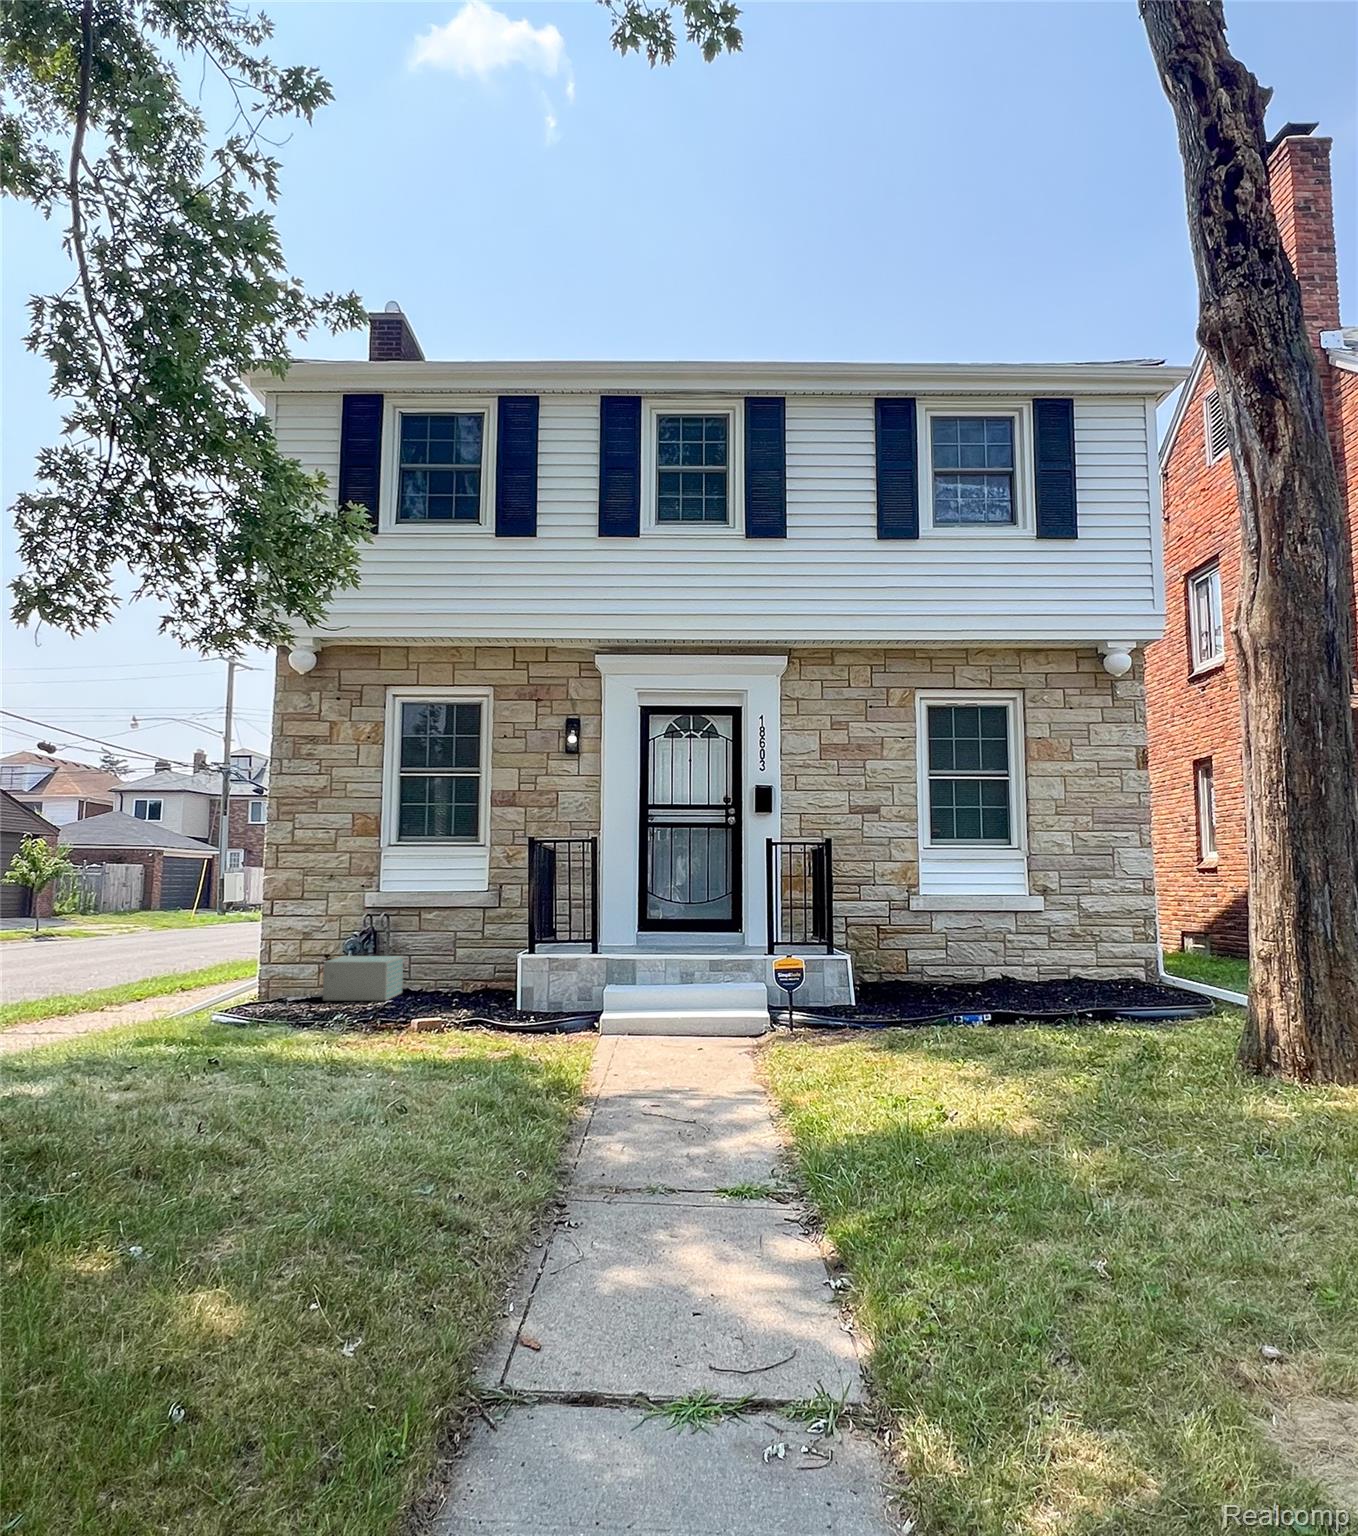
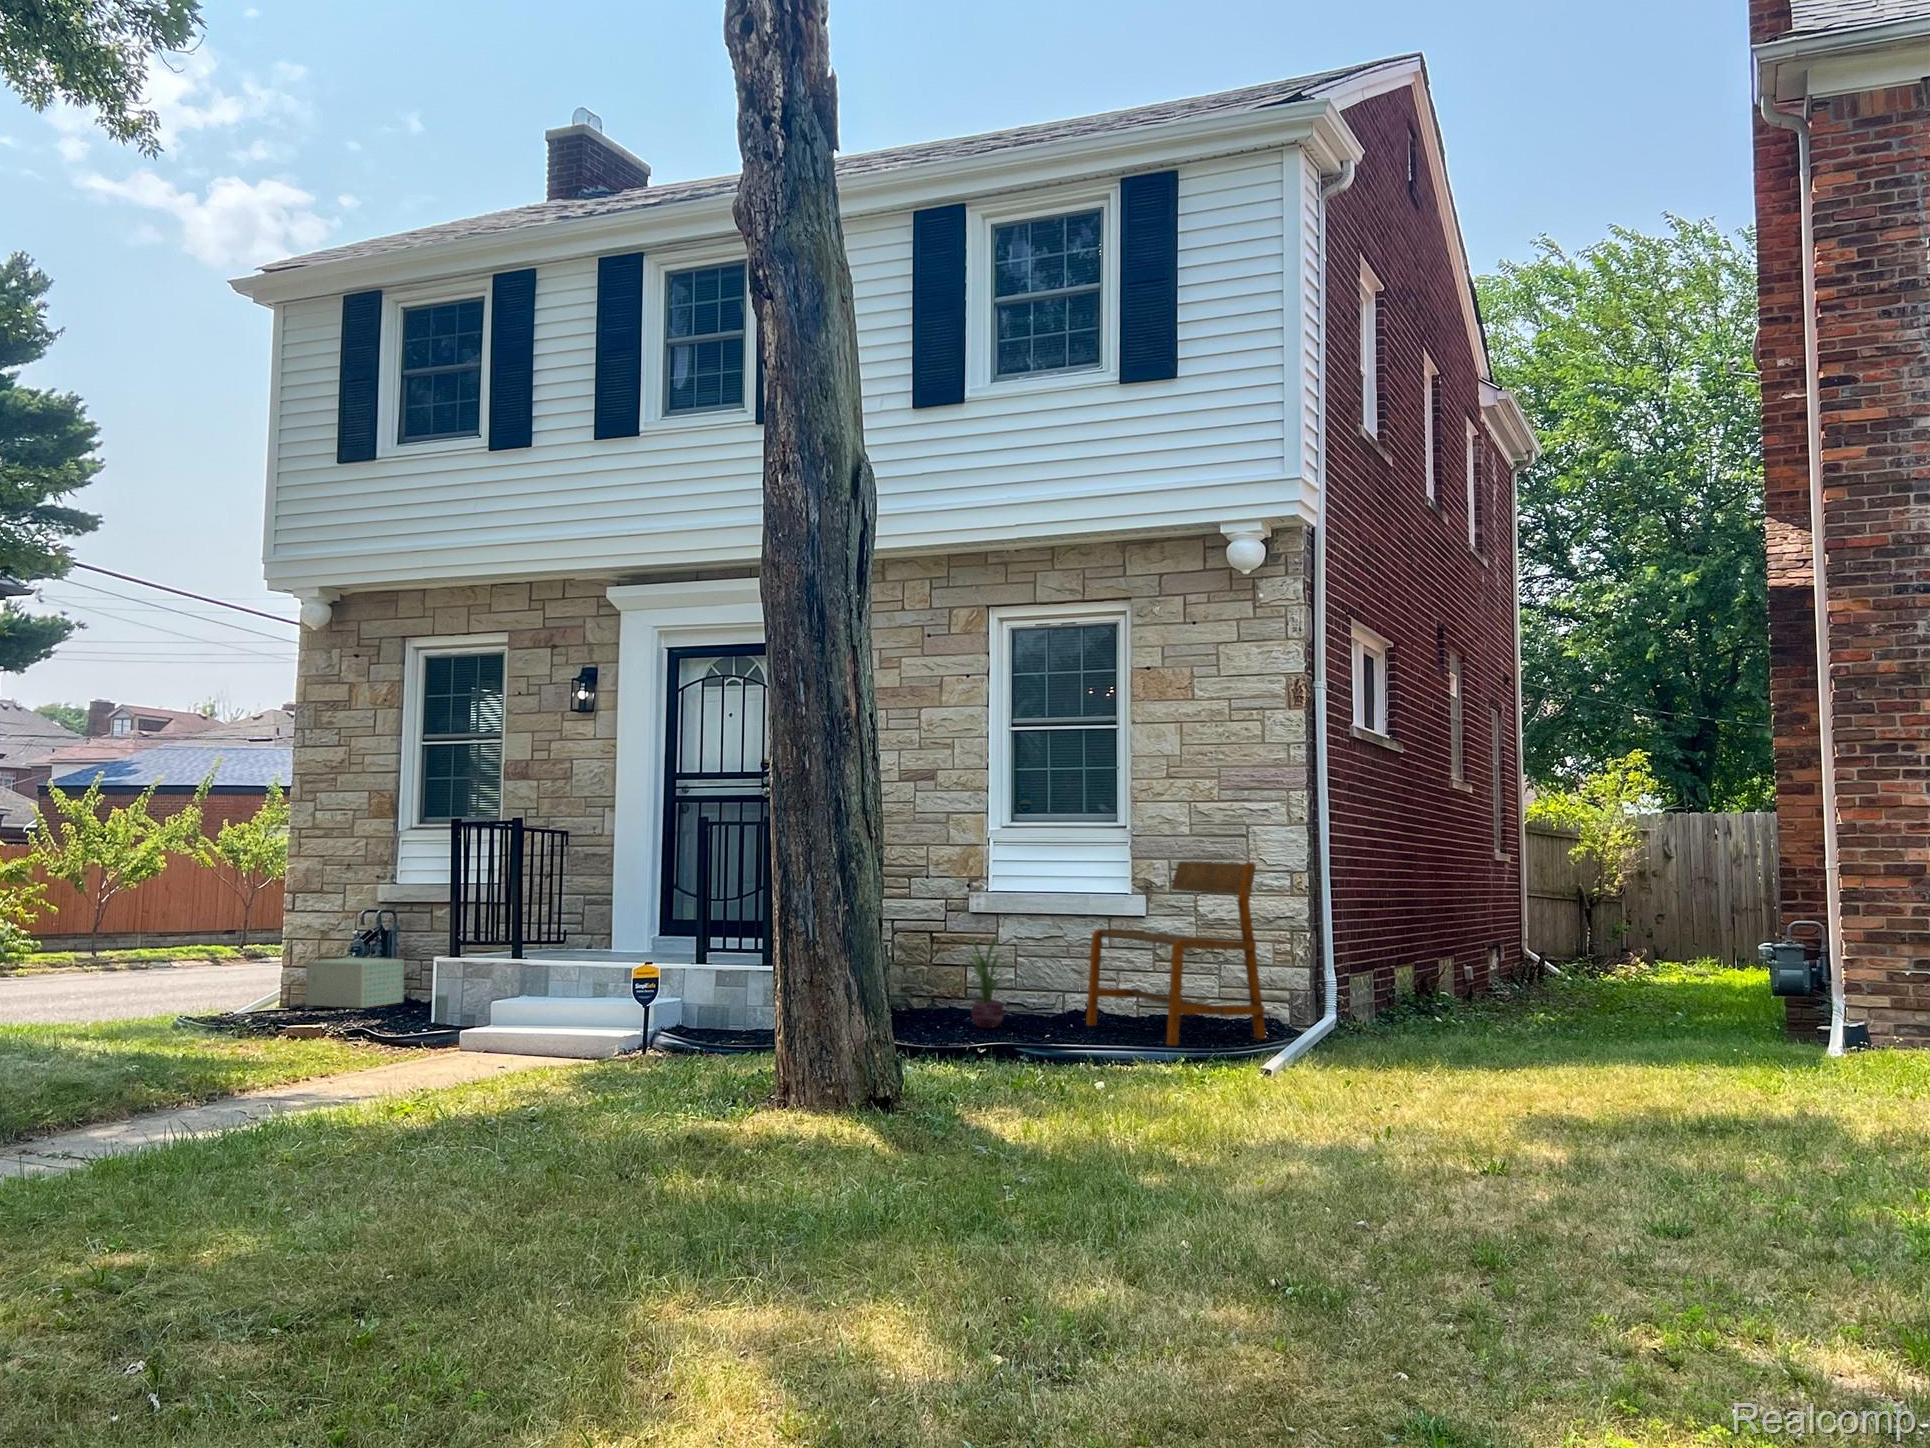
bench: none [1016,870,1175,1004] -> present [1086,861,1266,1046]
decorative plant: none [919,927,987,995] -> present [957,938,1007,1028]

